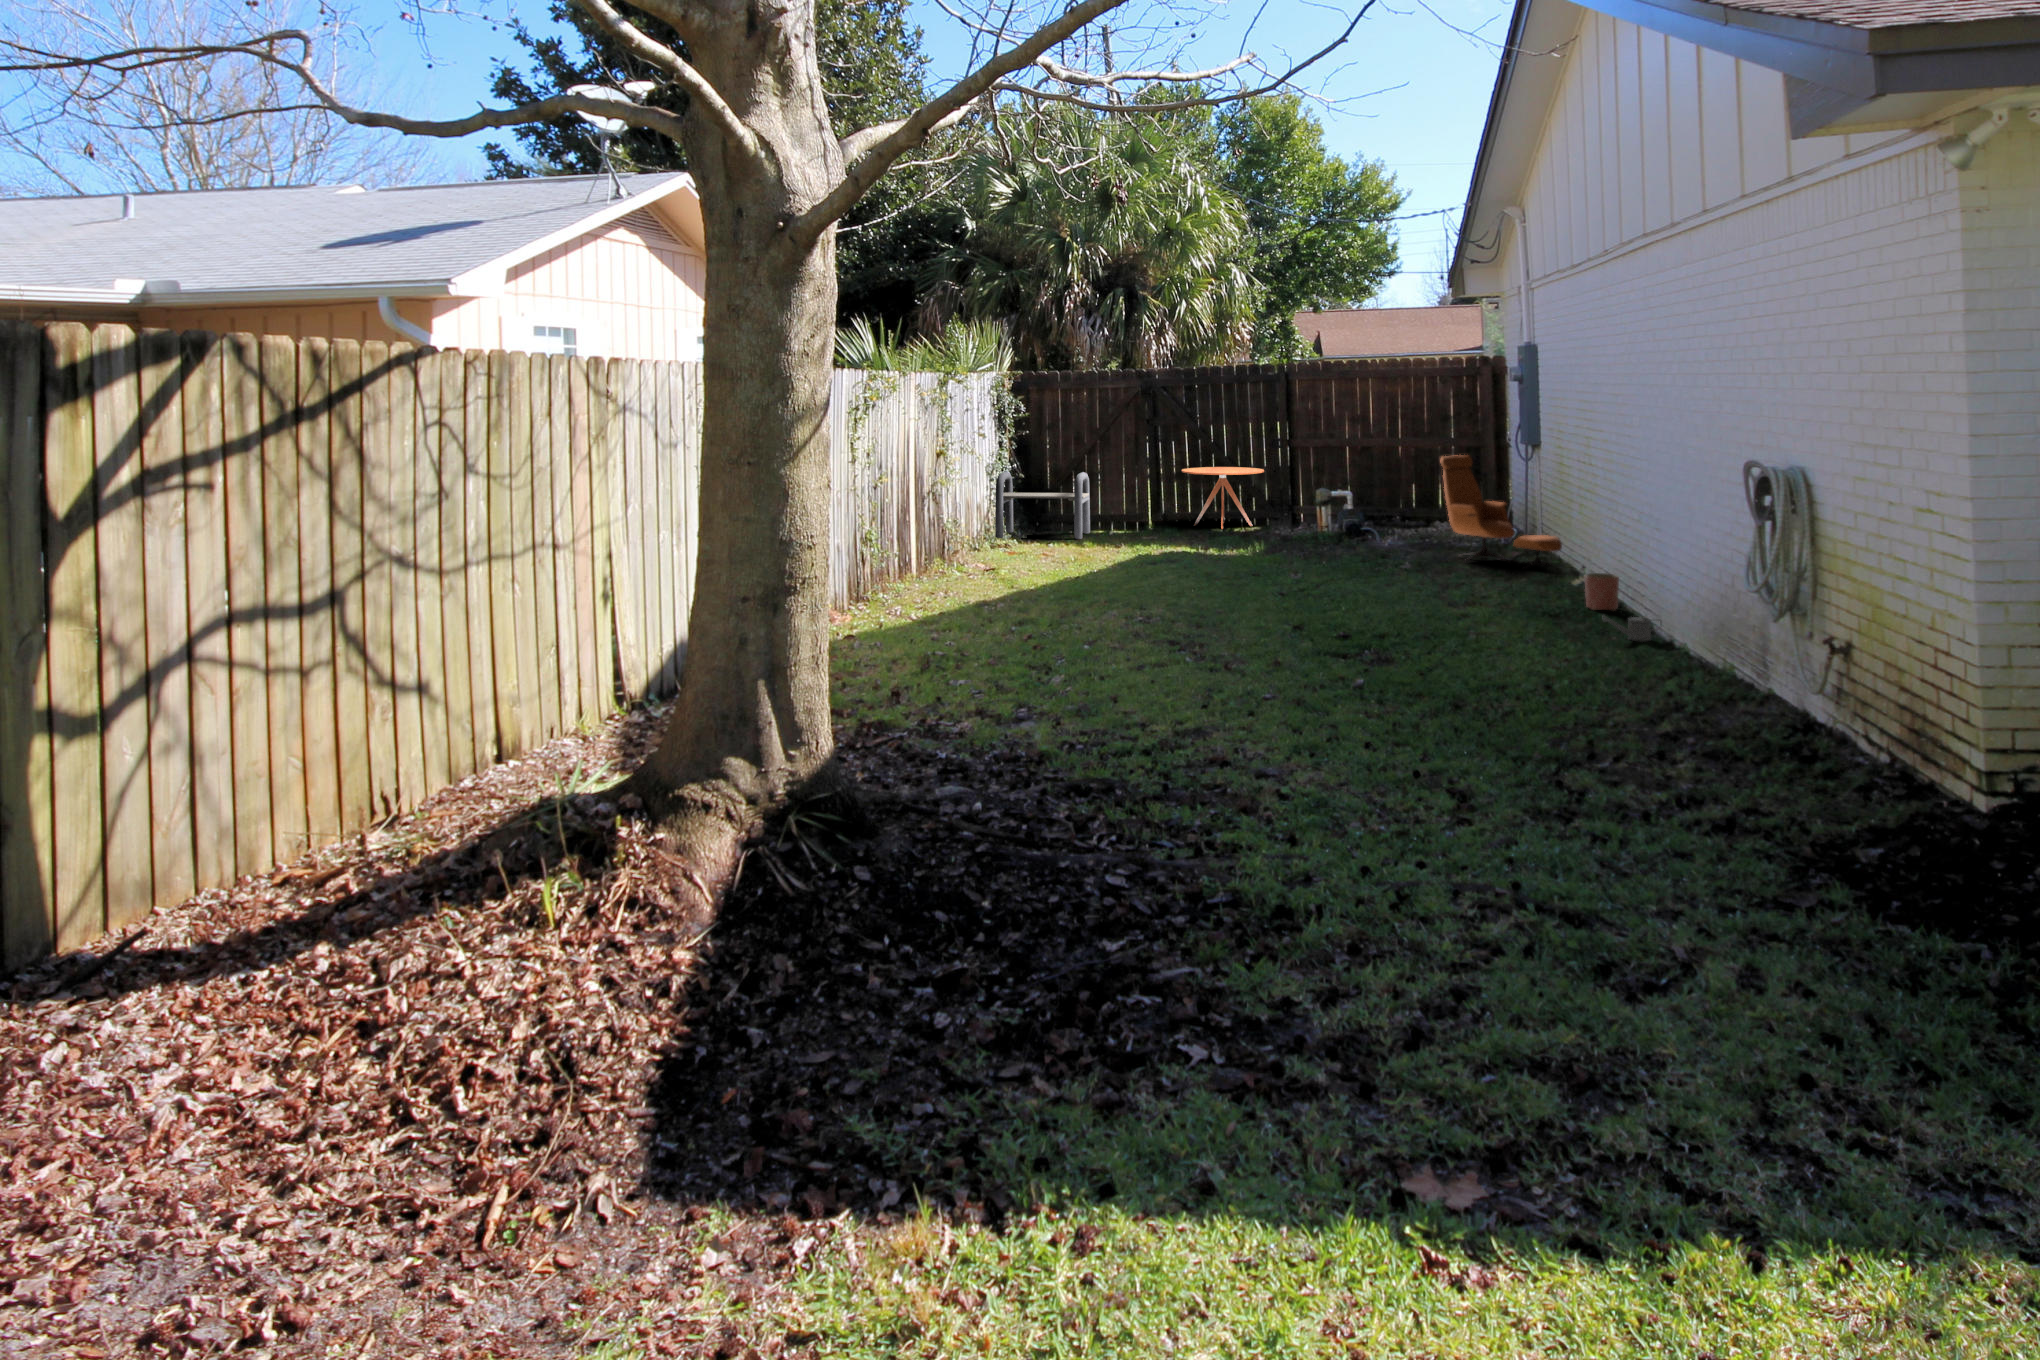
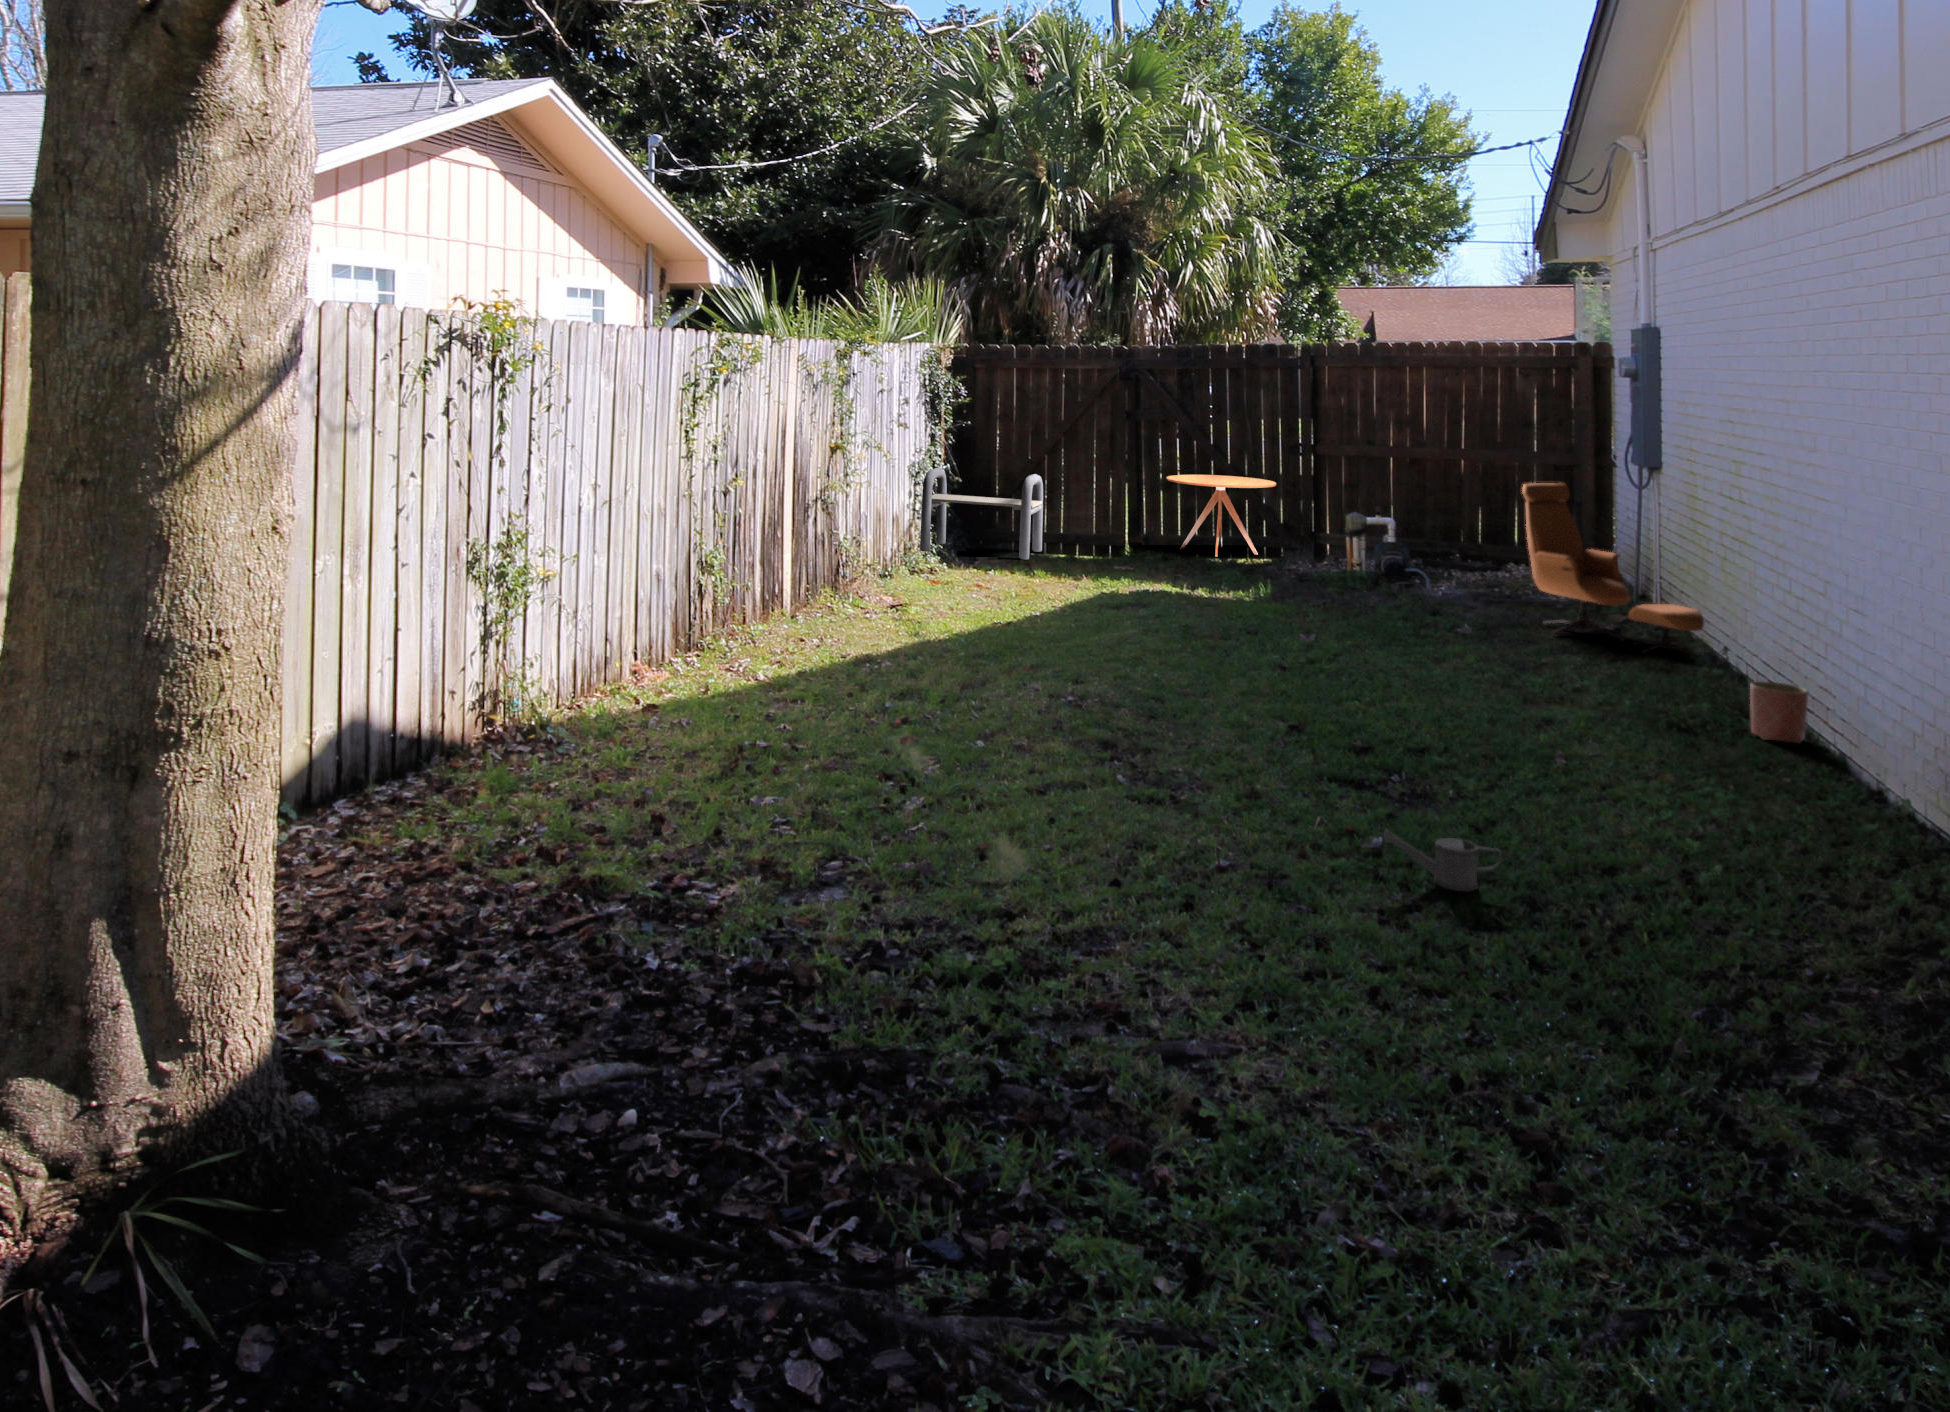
watering can: present [1603,616,1662,642] -> present [1385,829,1502,891]

